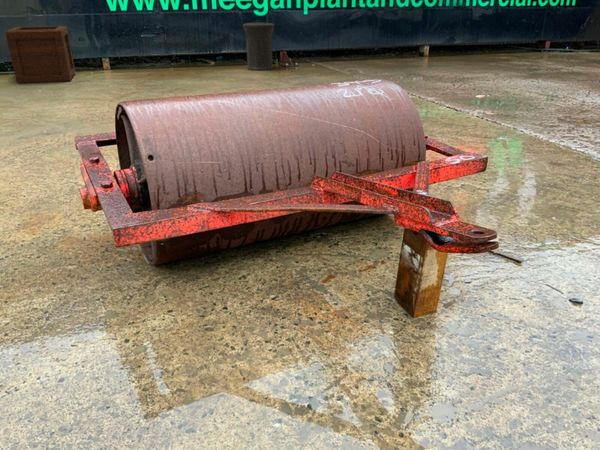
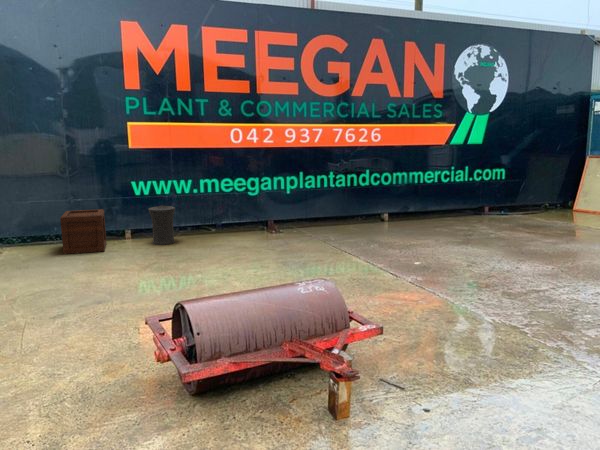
trash can: present [243,22,274,71] -> present [149,206,175,245]

